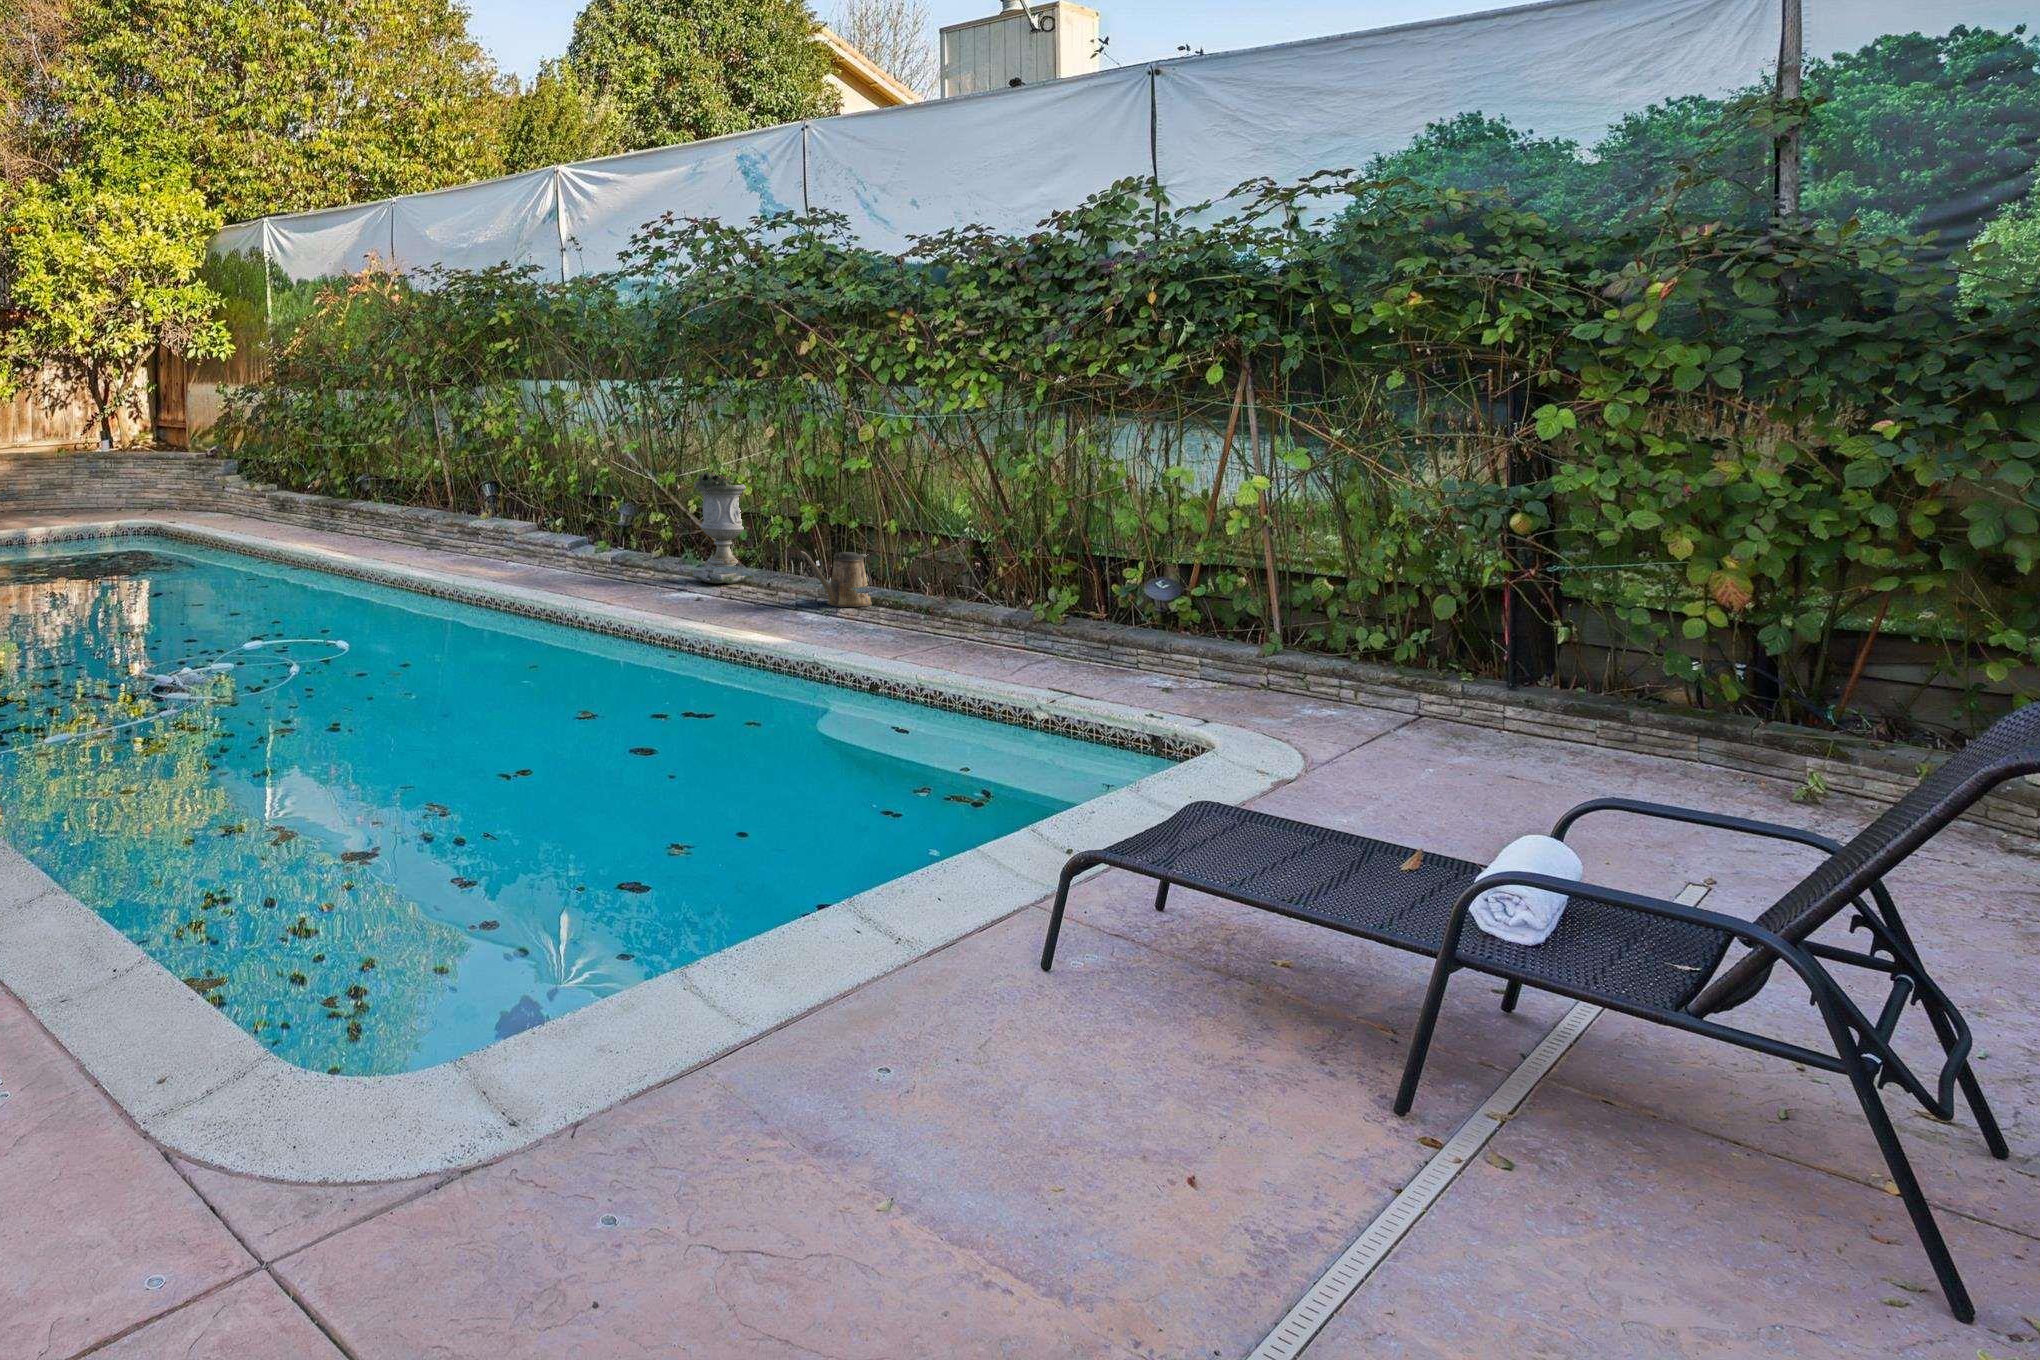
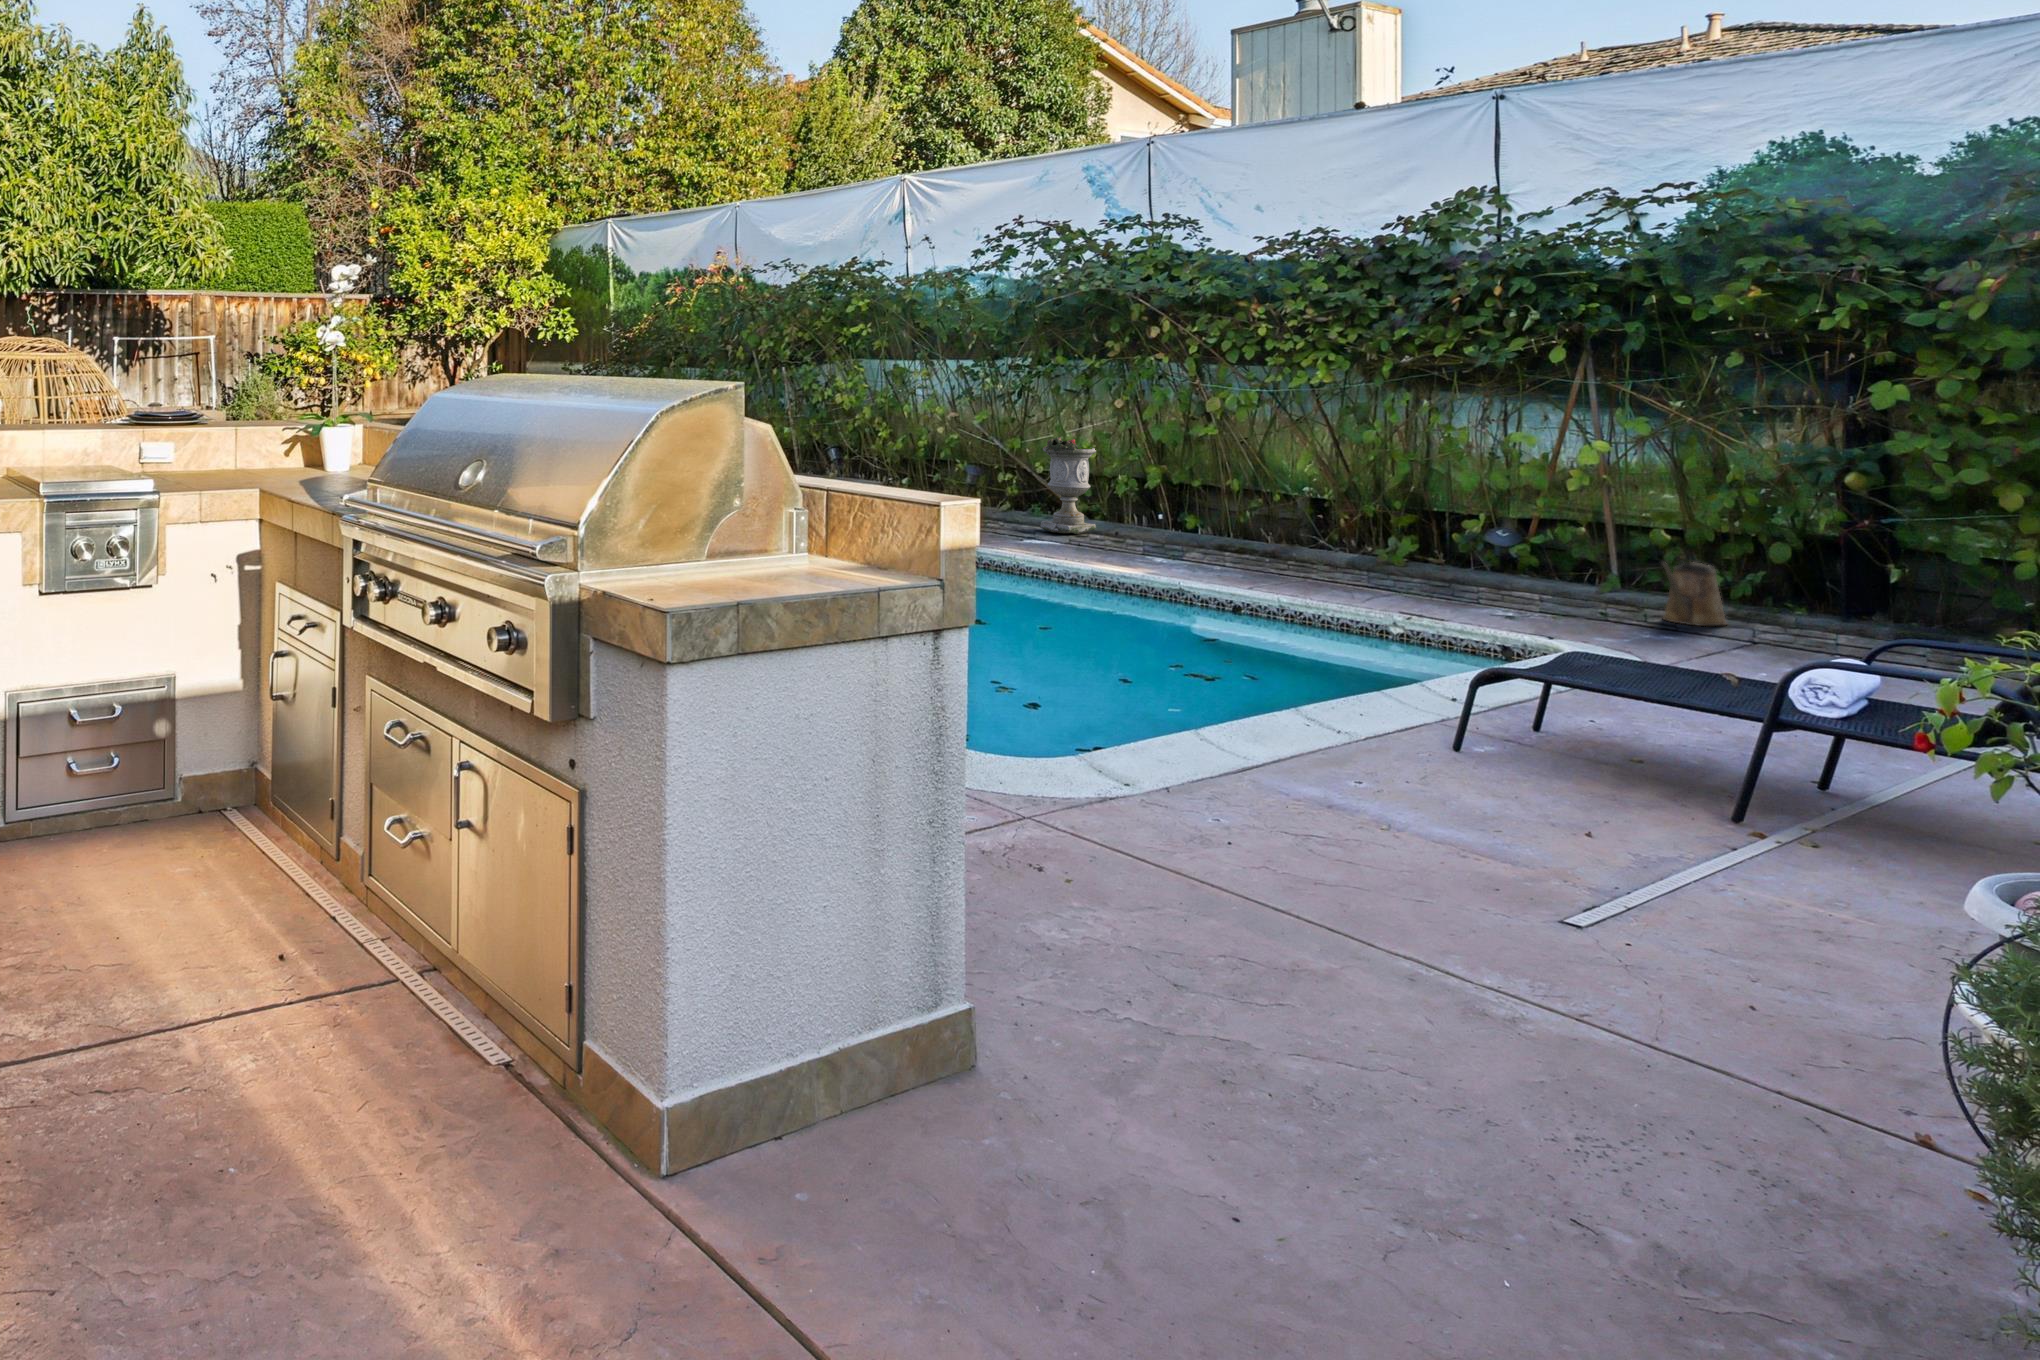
watering can: present [799,551,872,607] -> present [1661,562,1727,626]

